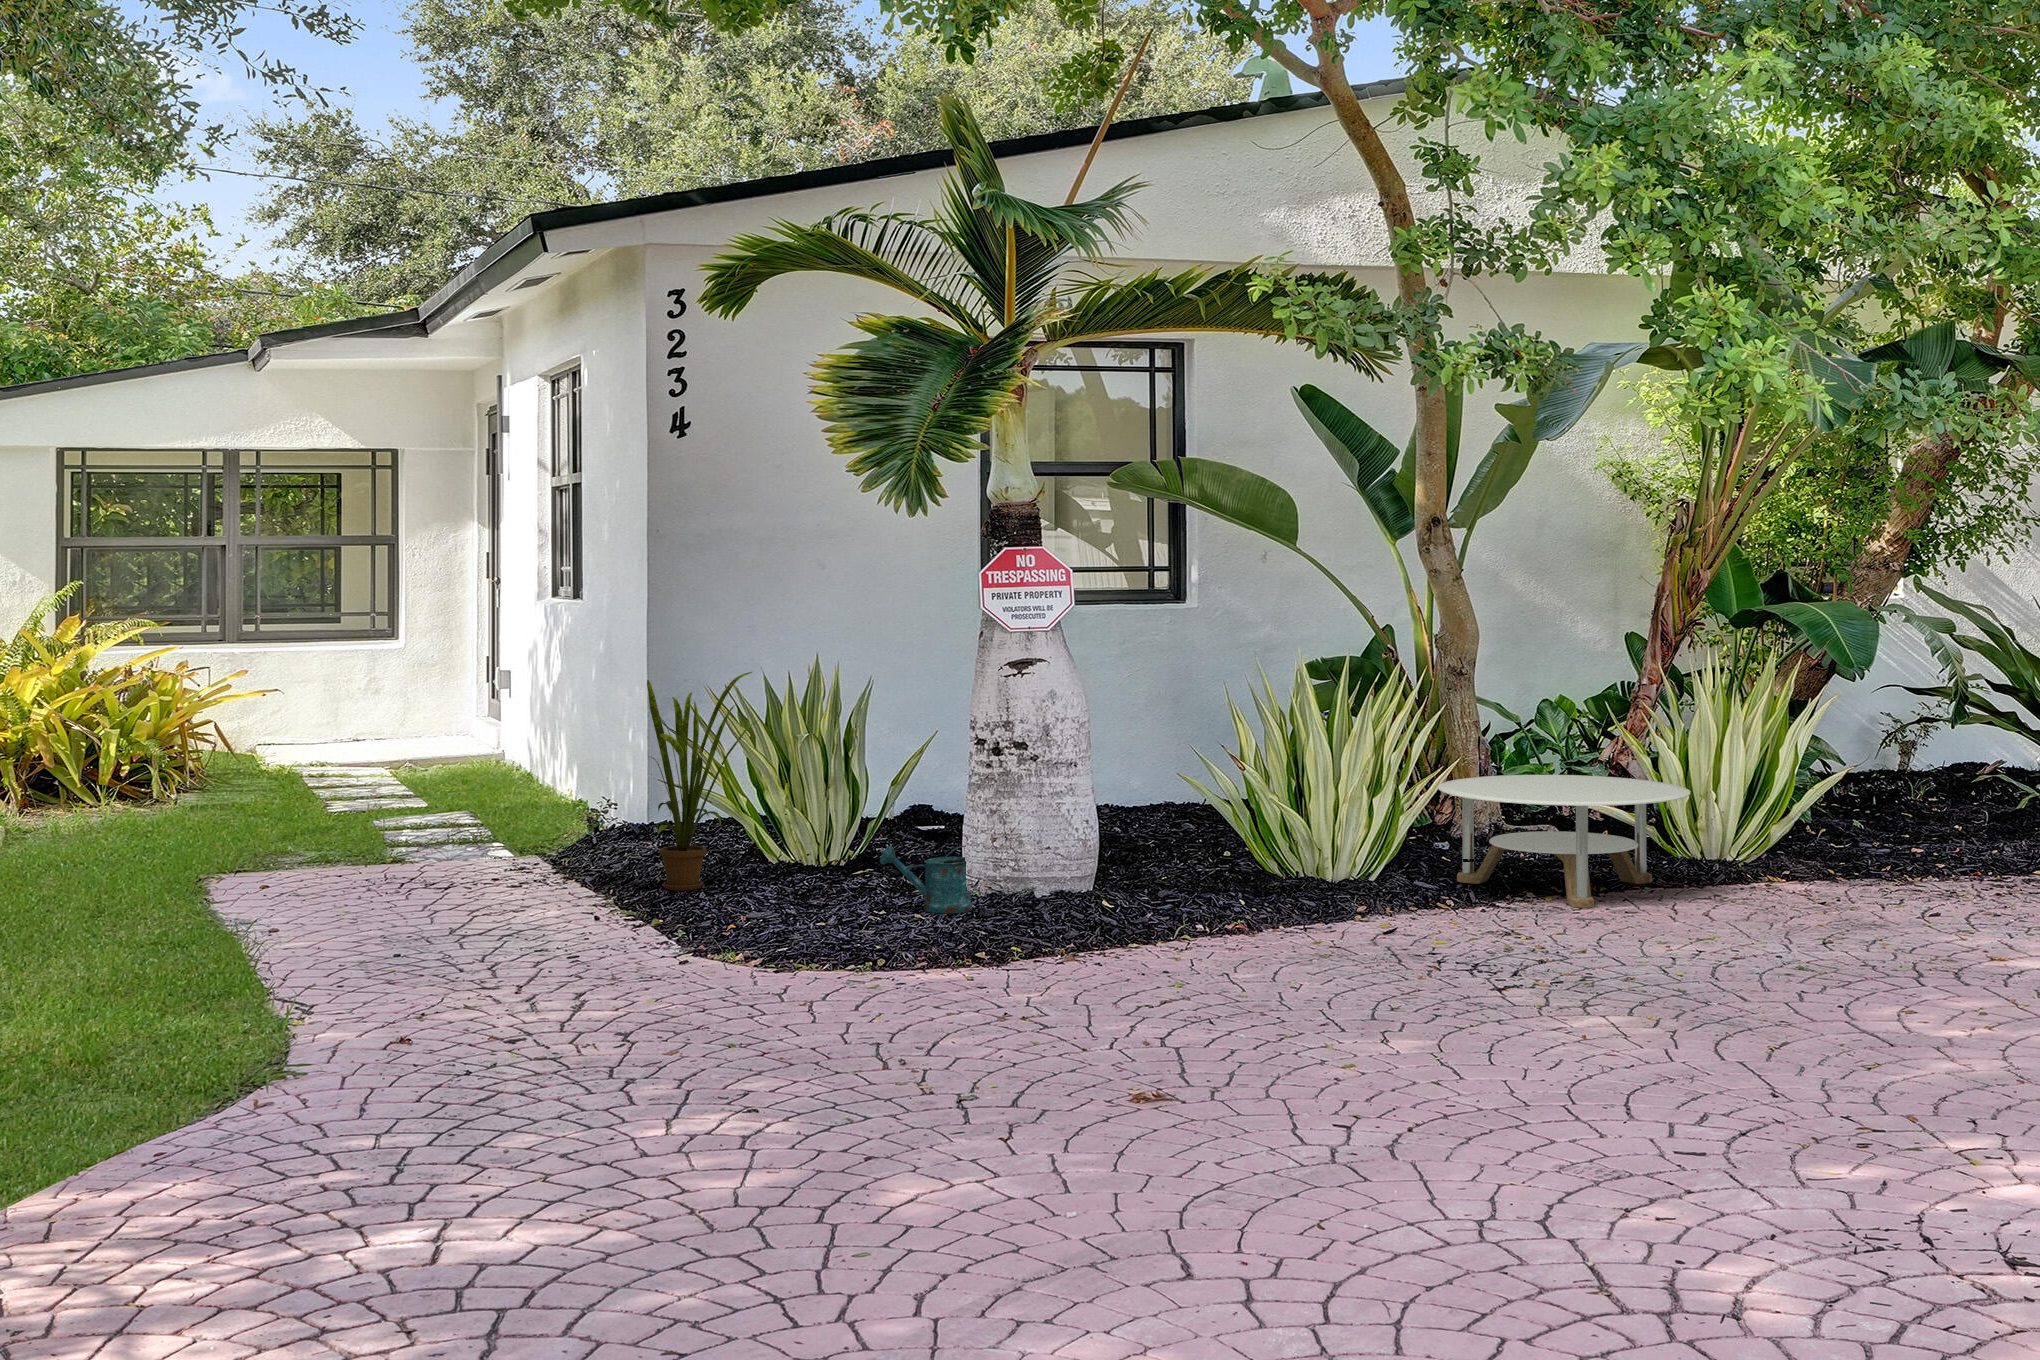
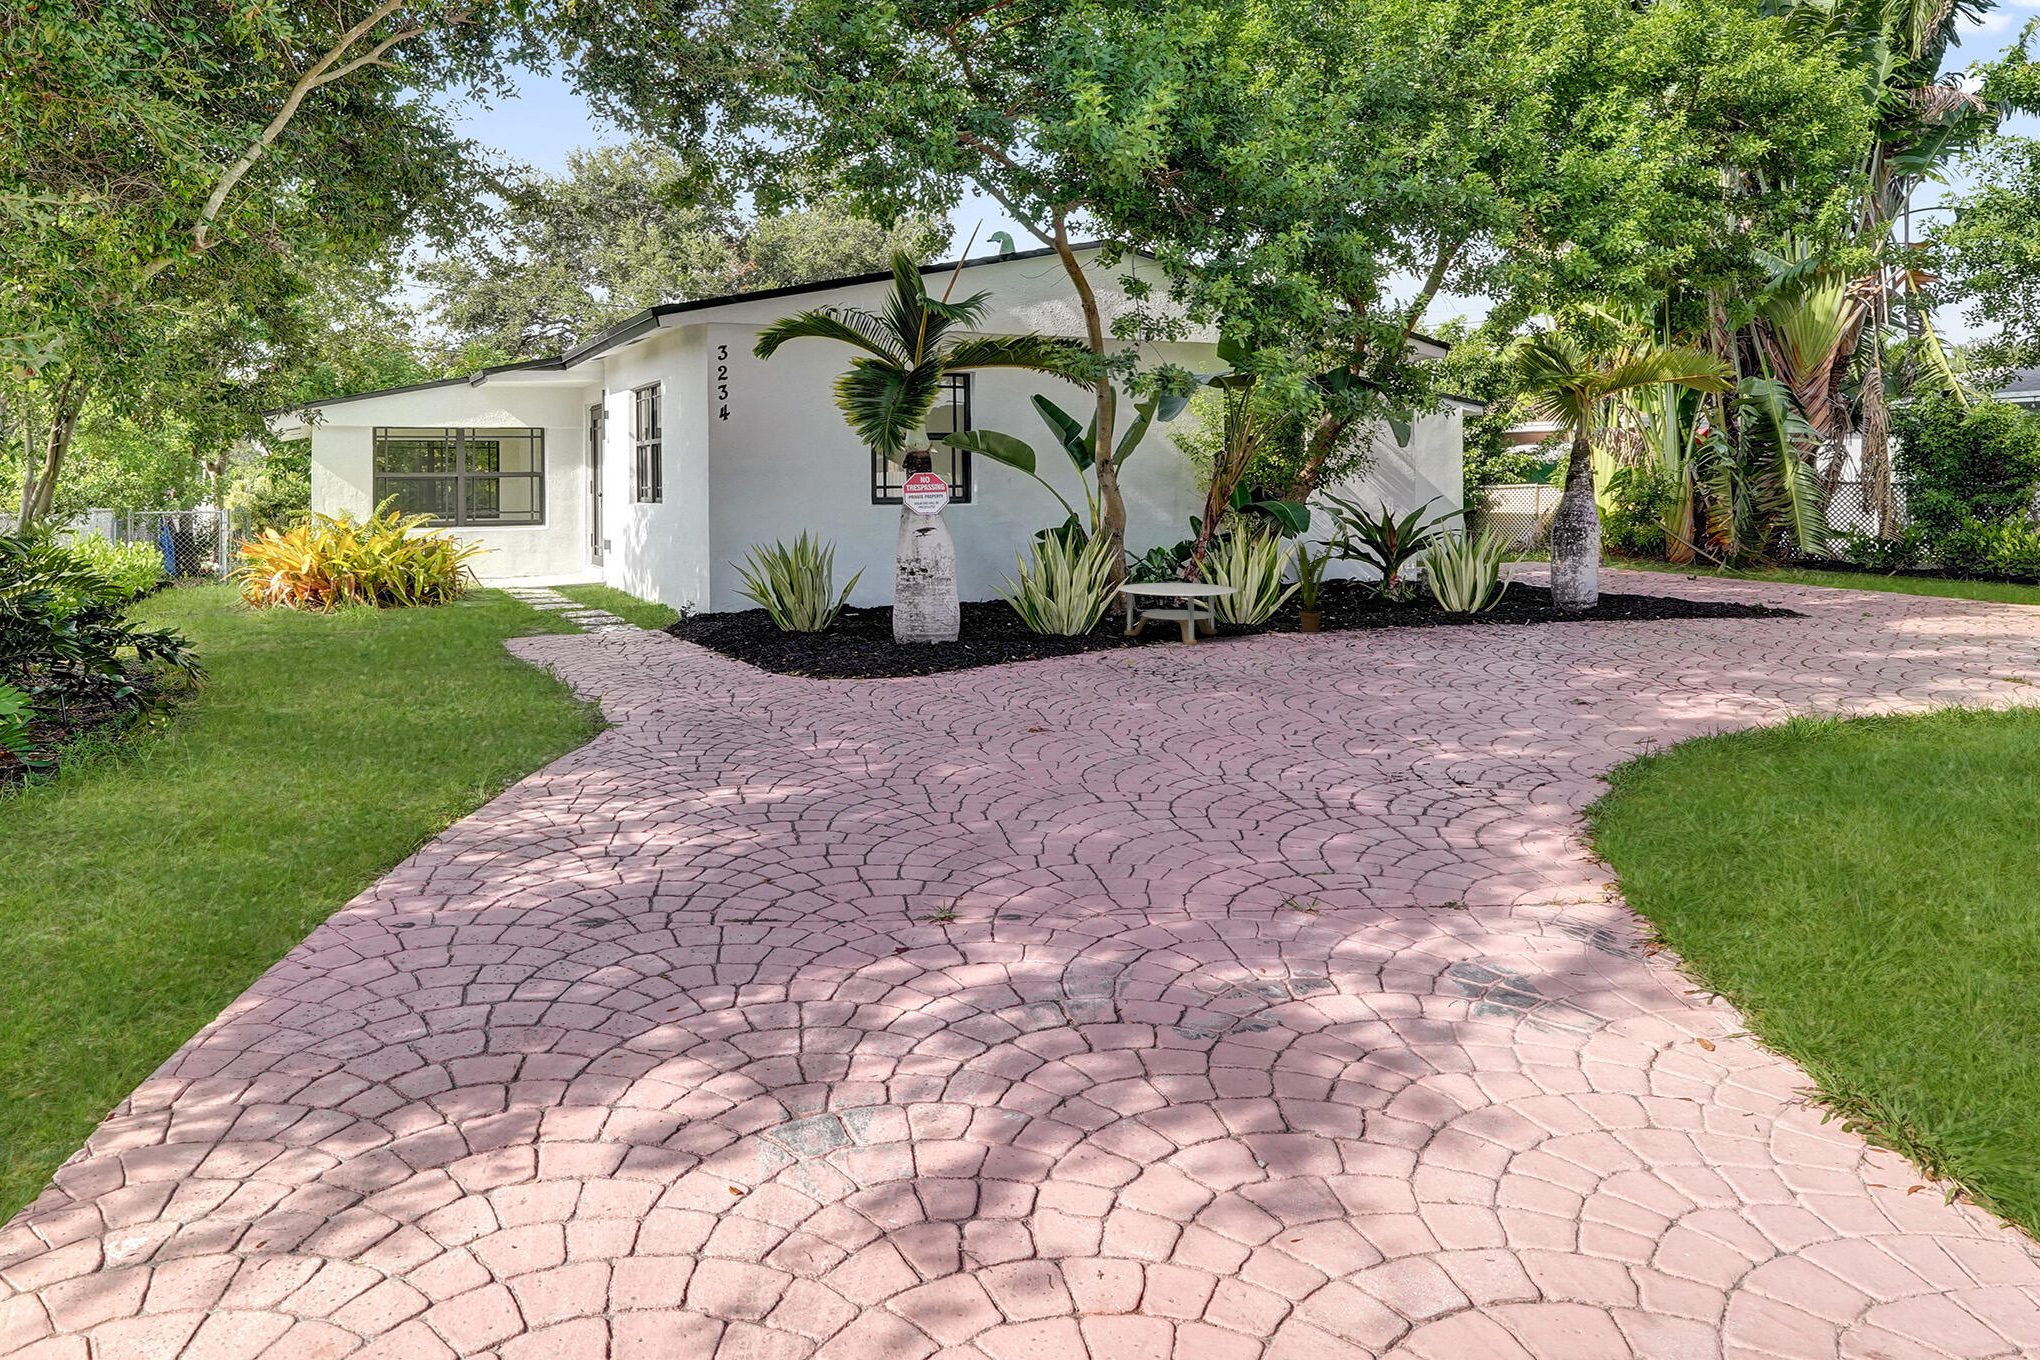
house plant: present [647,672,757,891] -> present [1280,530,1338,632]
watering can: present [880,845,972,913] -> none [854,619,905,653]

